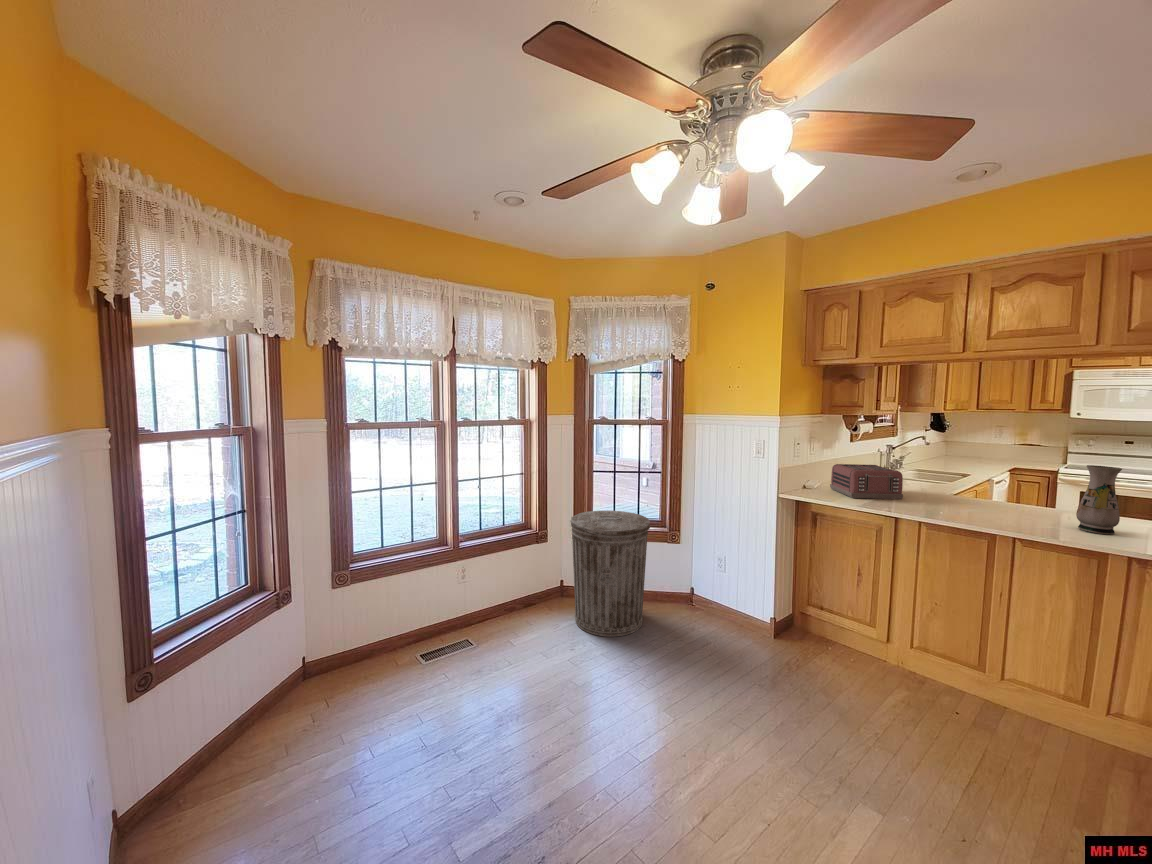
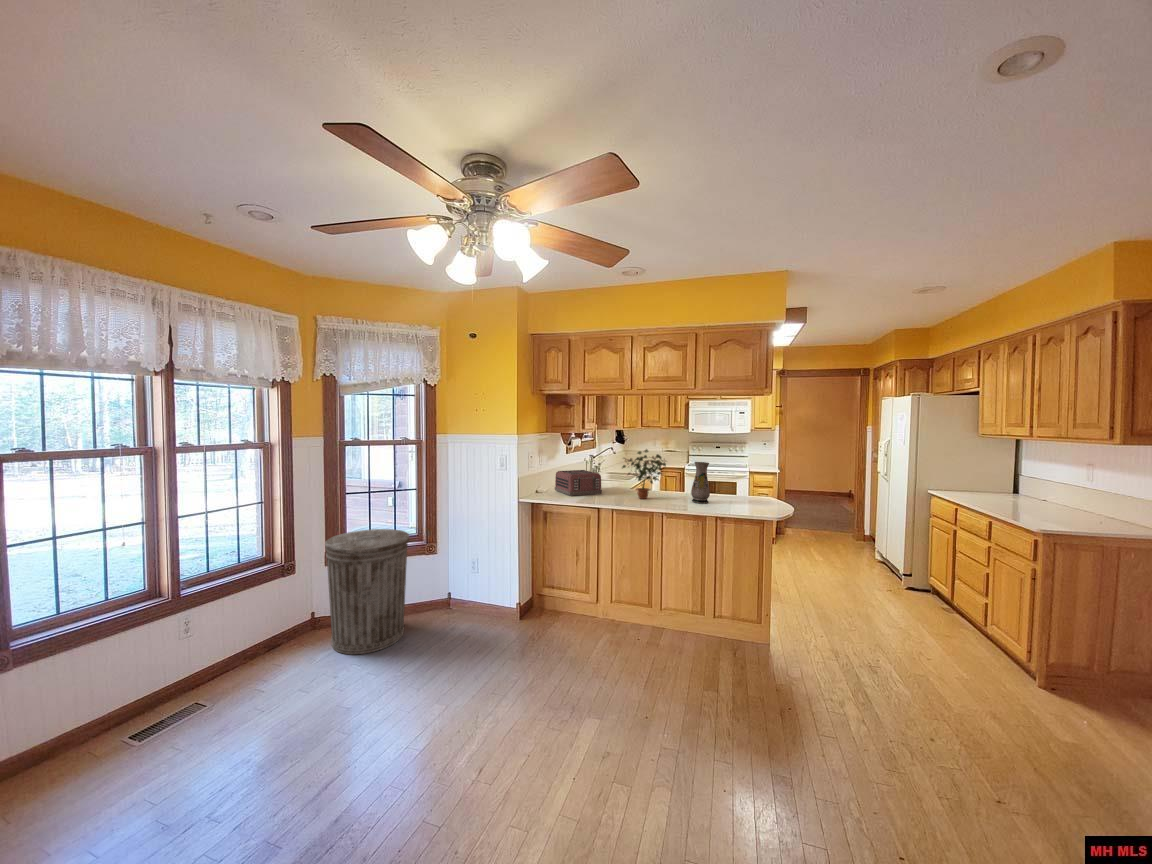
potted plant: none [938,440,1030,515] -> present [622,449,666,499]

